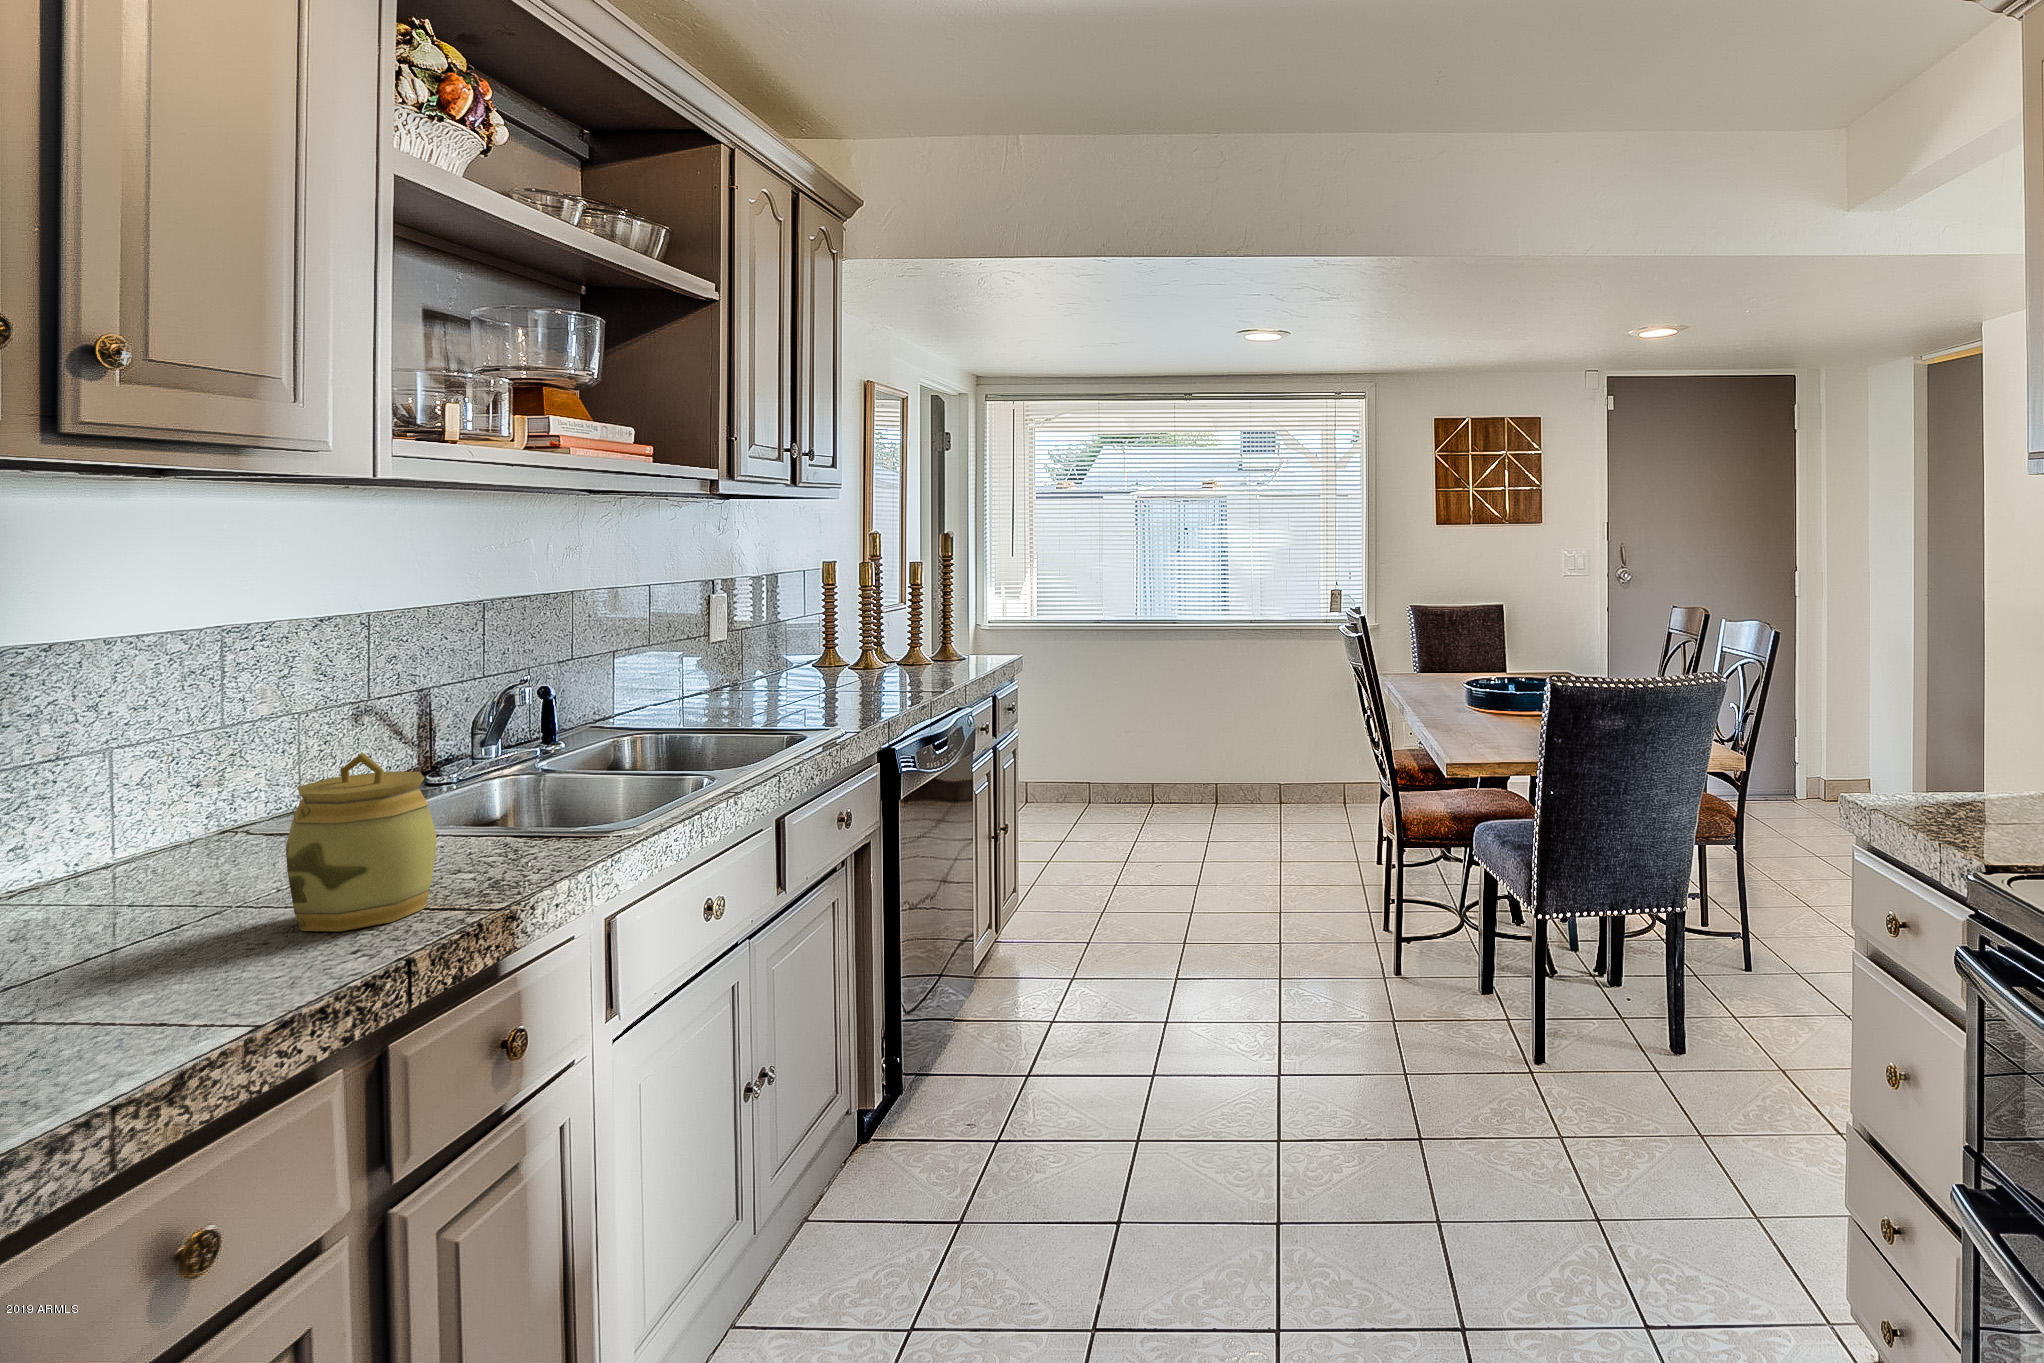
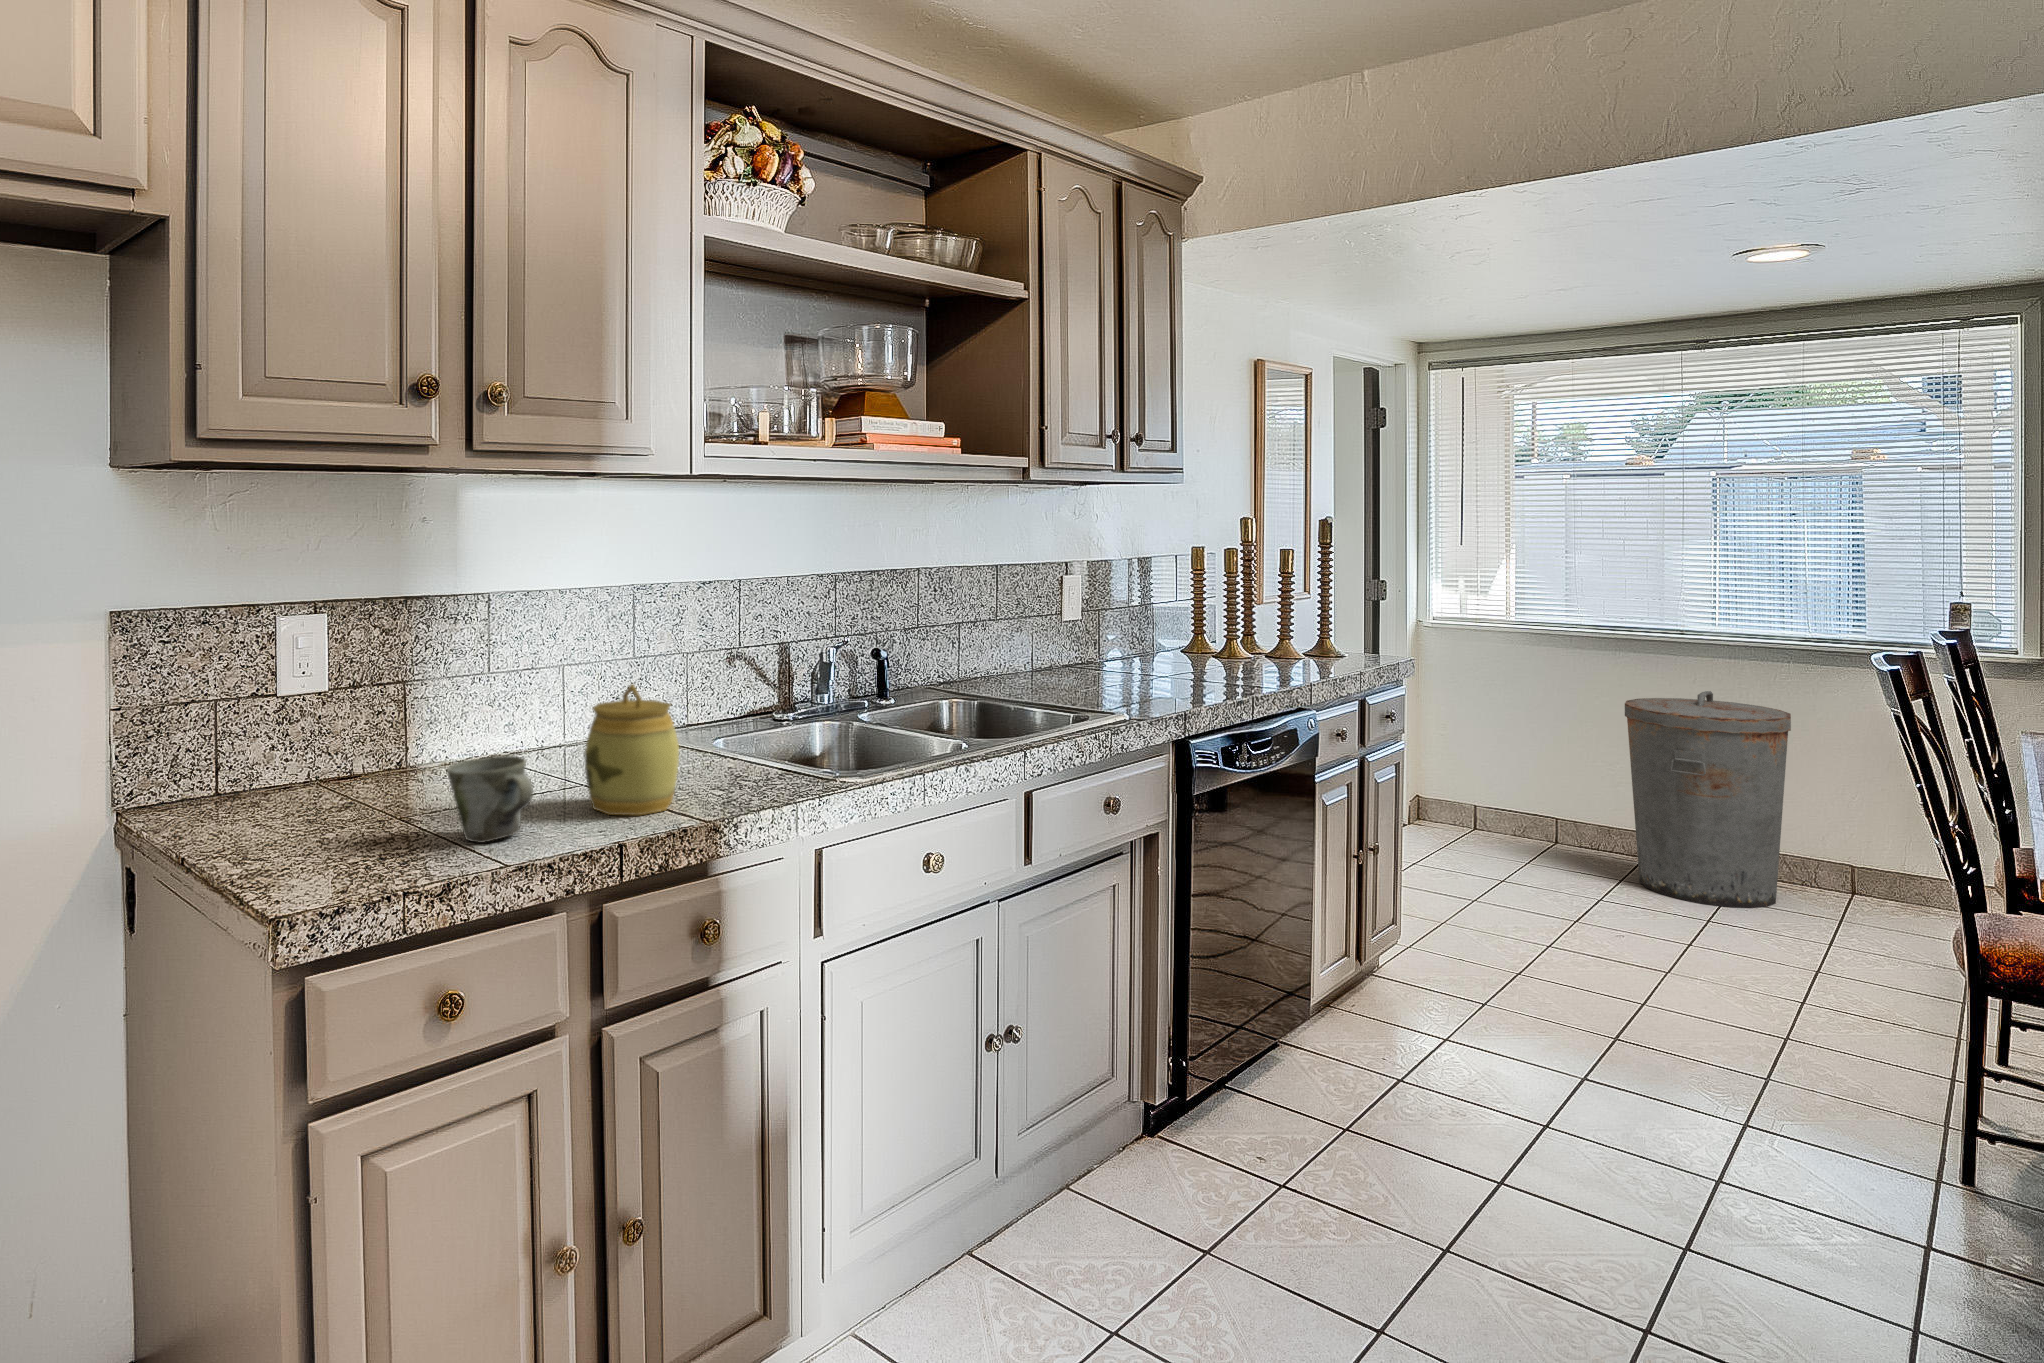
trash can: none [1137,658,1236,820] -> present [1625,691,1791,908]
mug: none [81,876,269,1013] -> present [447,756,533,843]

